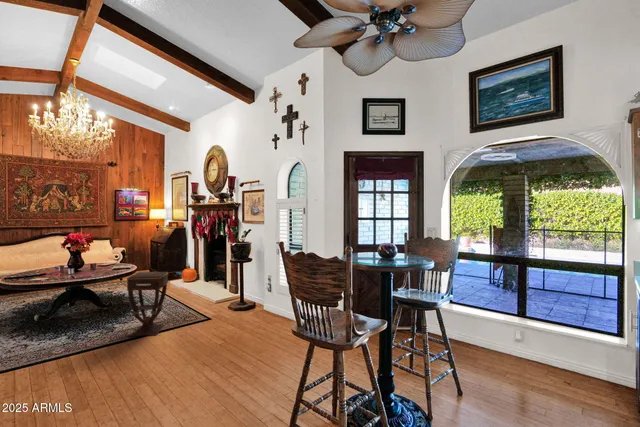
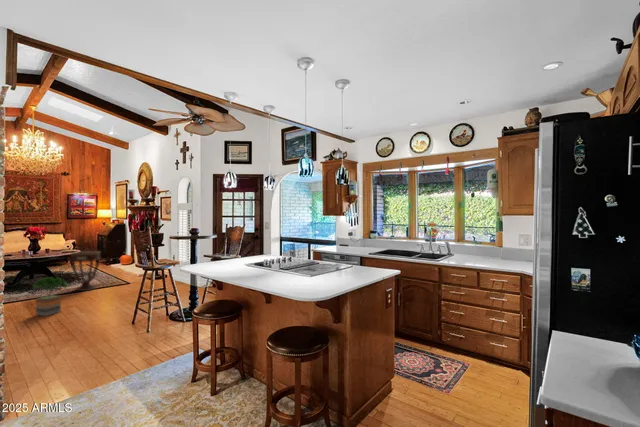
potted tree: none [70,329,132,408] -> present [34,277,67,316]

